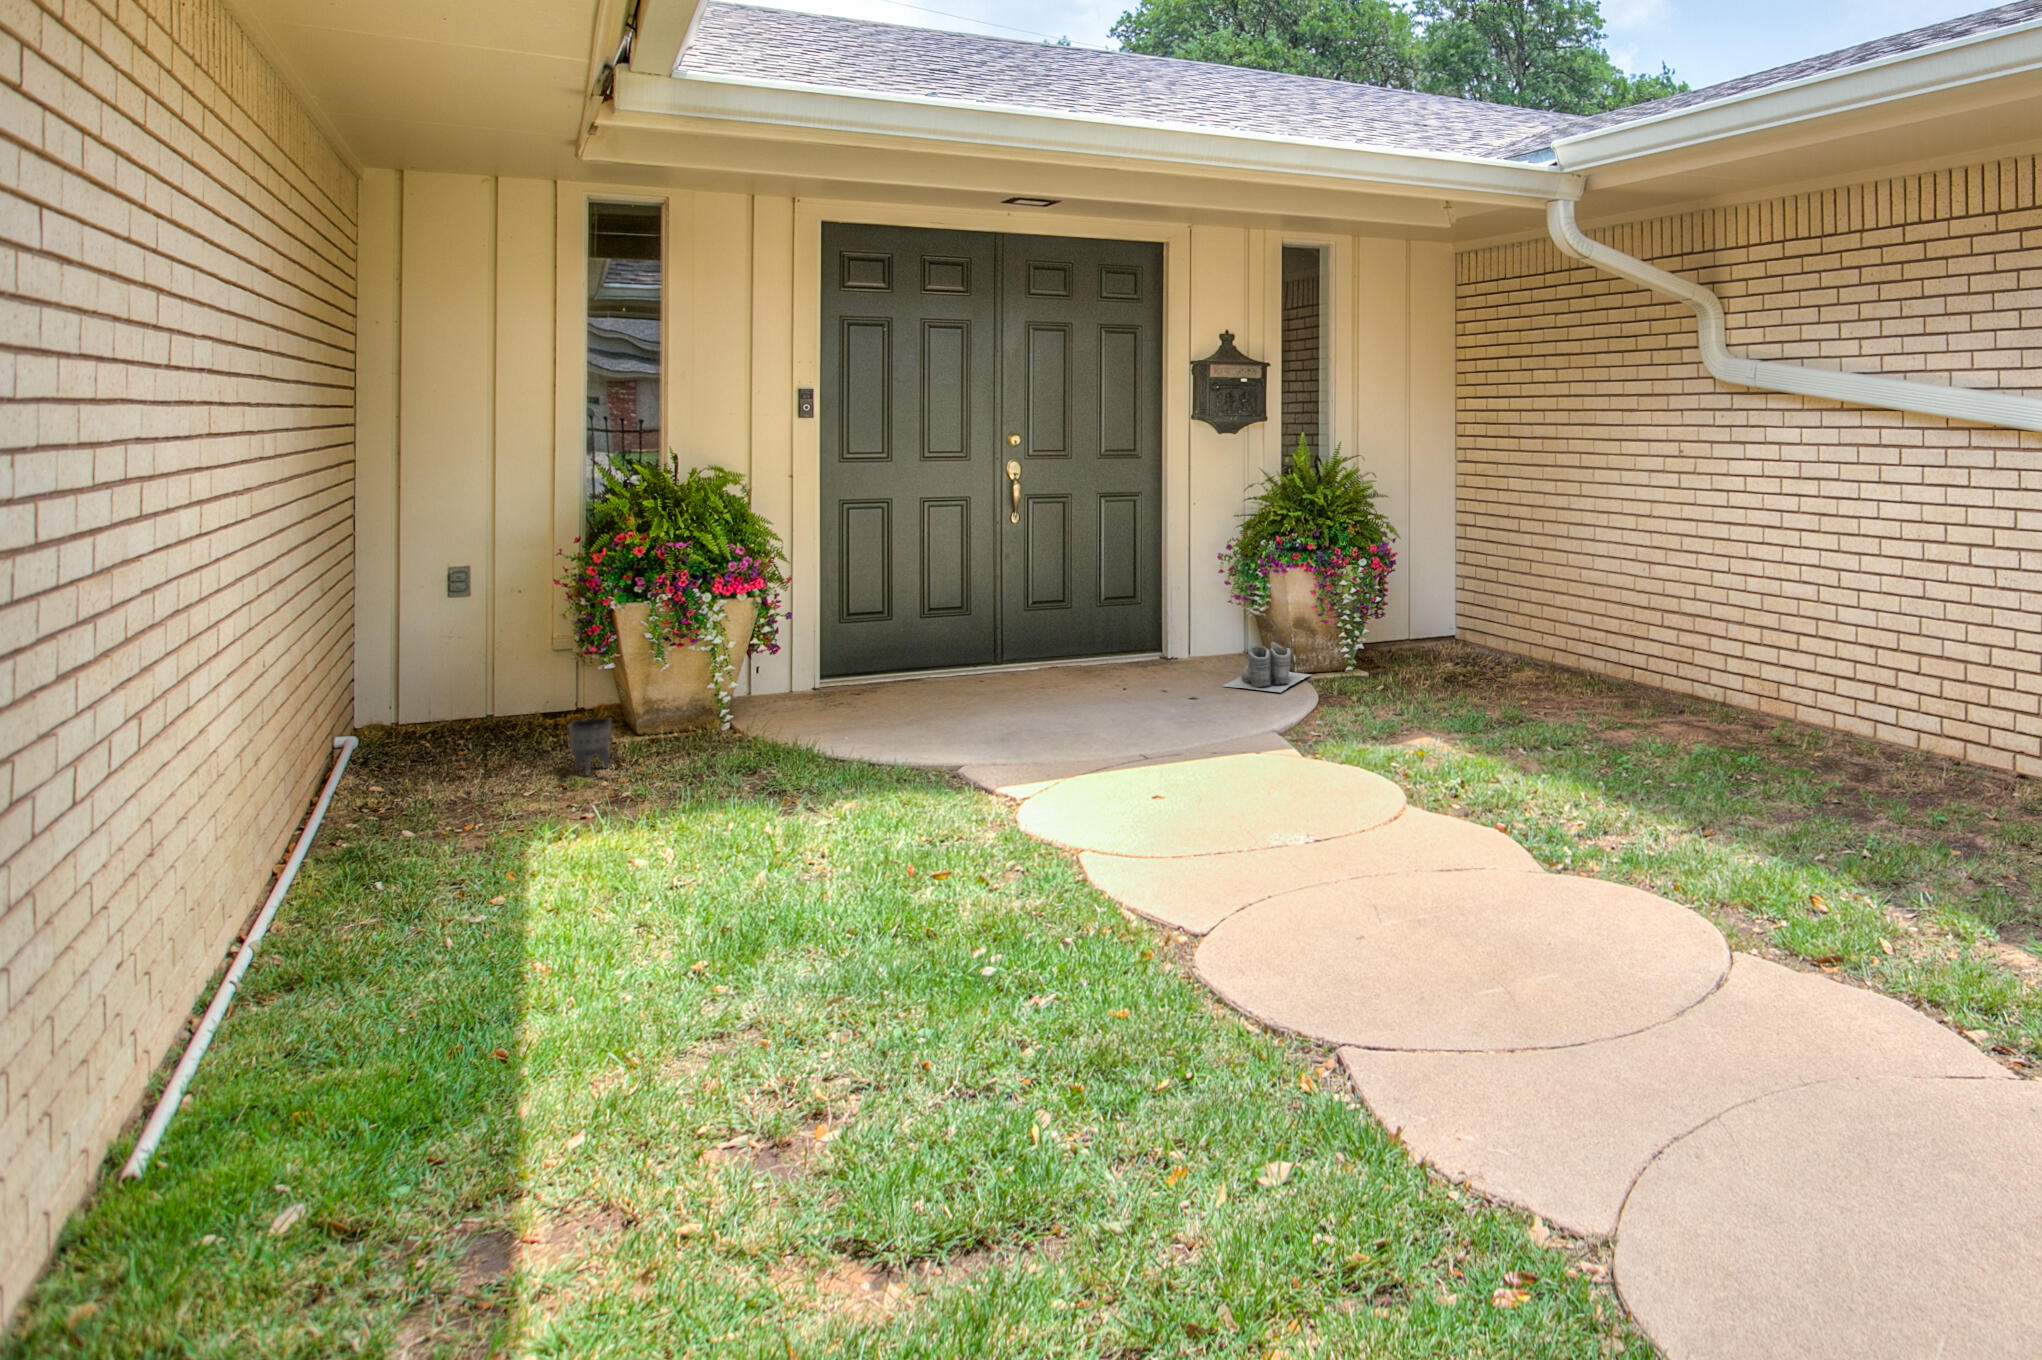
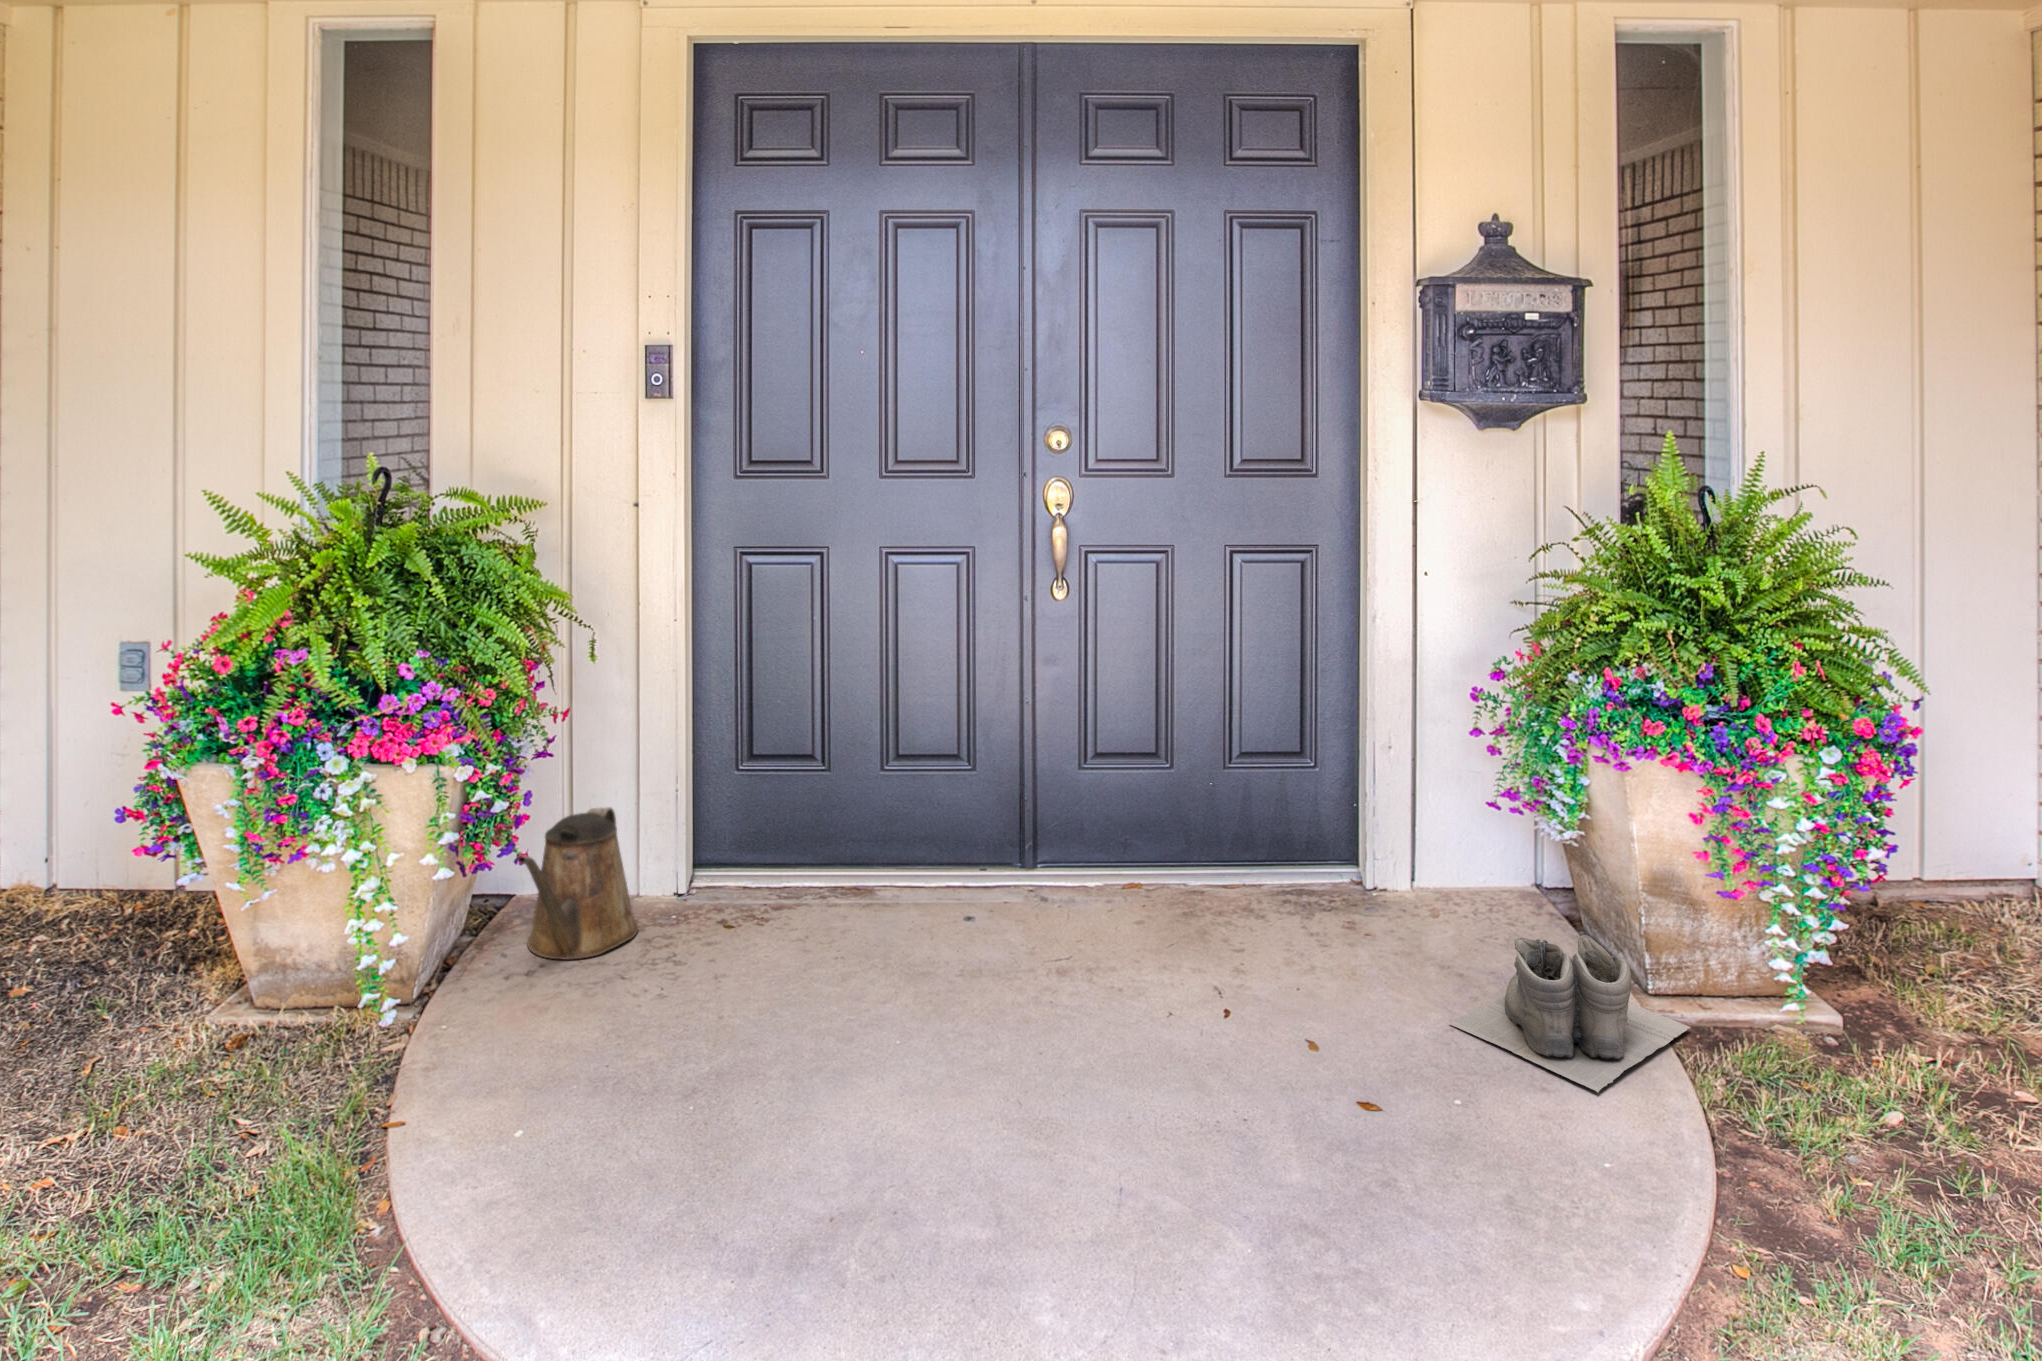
watering can: none [751,652,813,725] -> present [518,807,638,960]
planter: present [569,718,611,775] -> none [102,930,184,1053]

